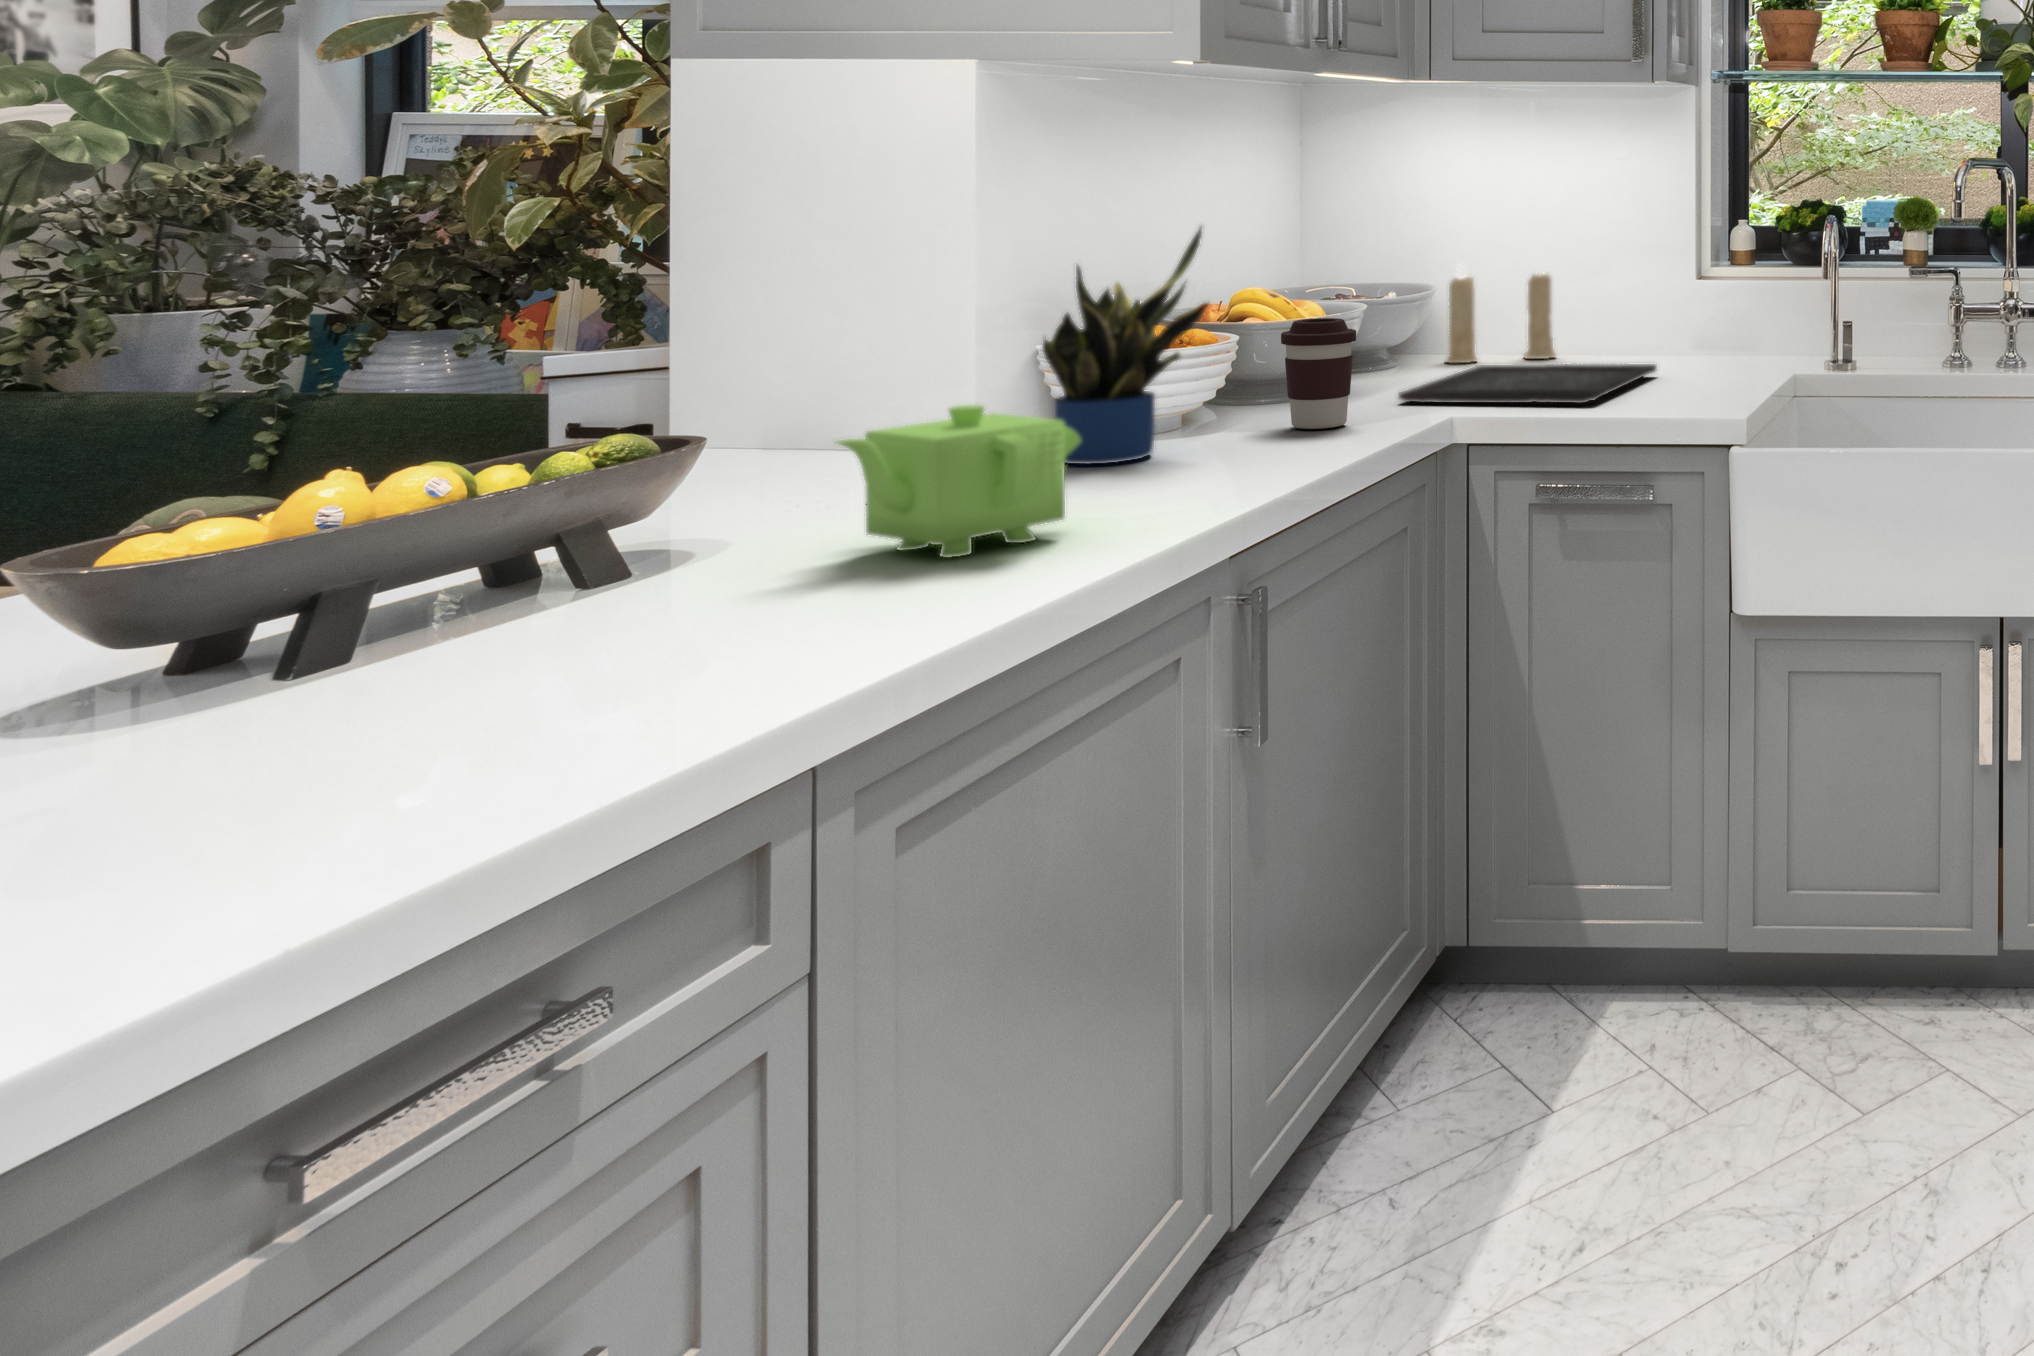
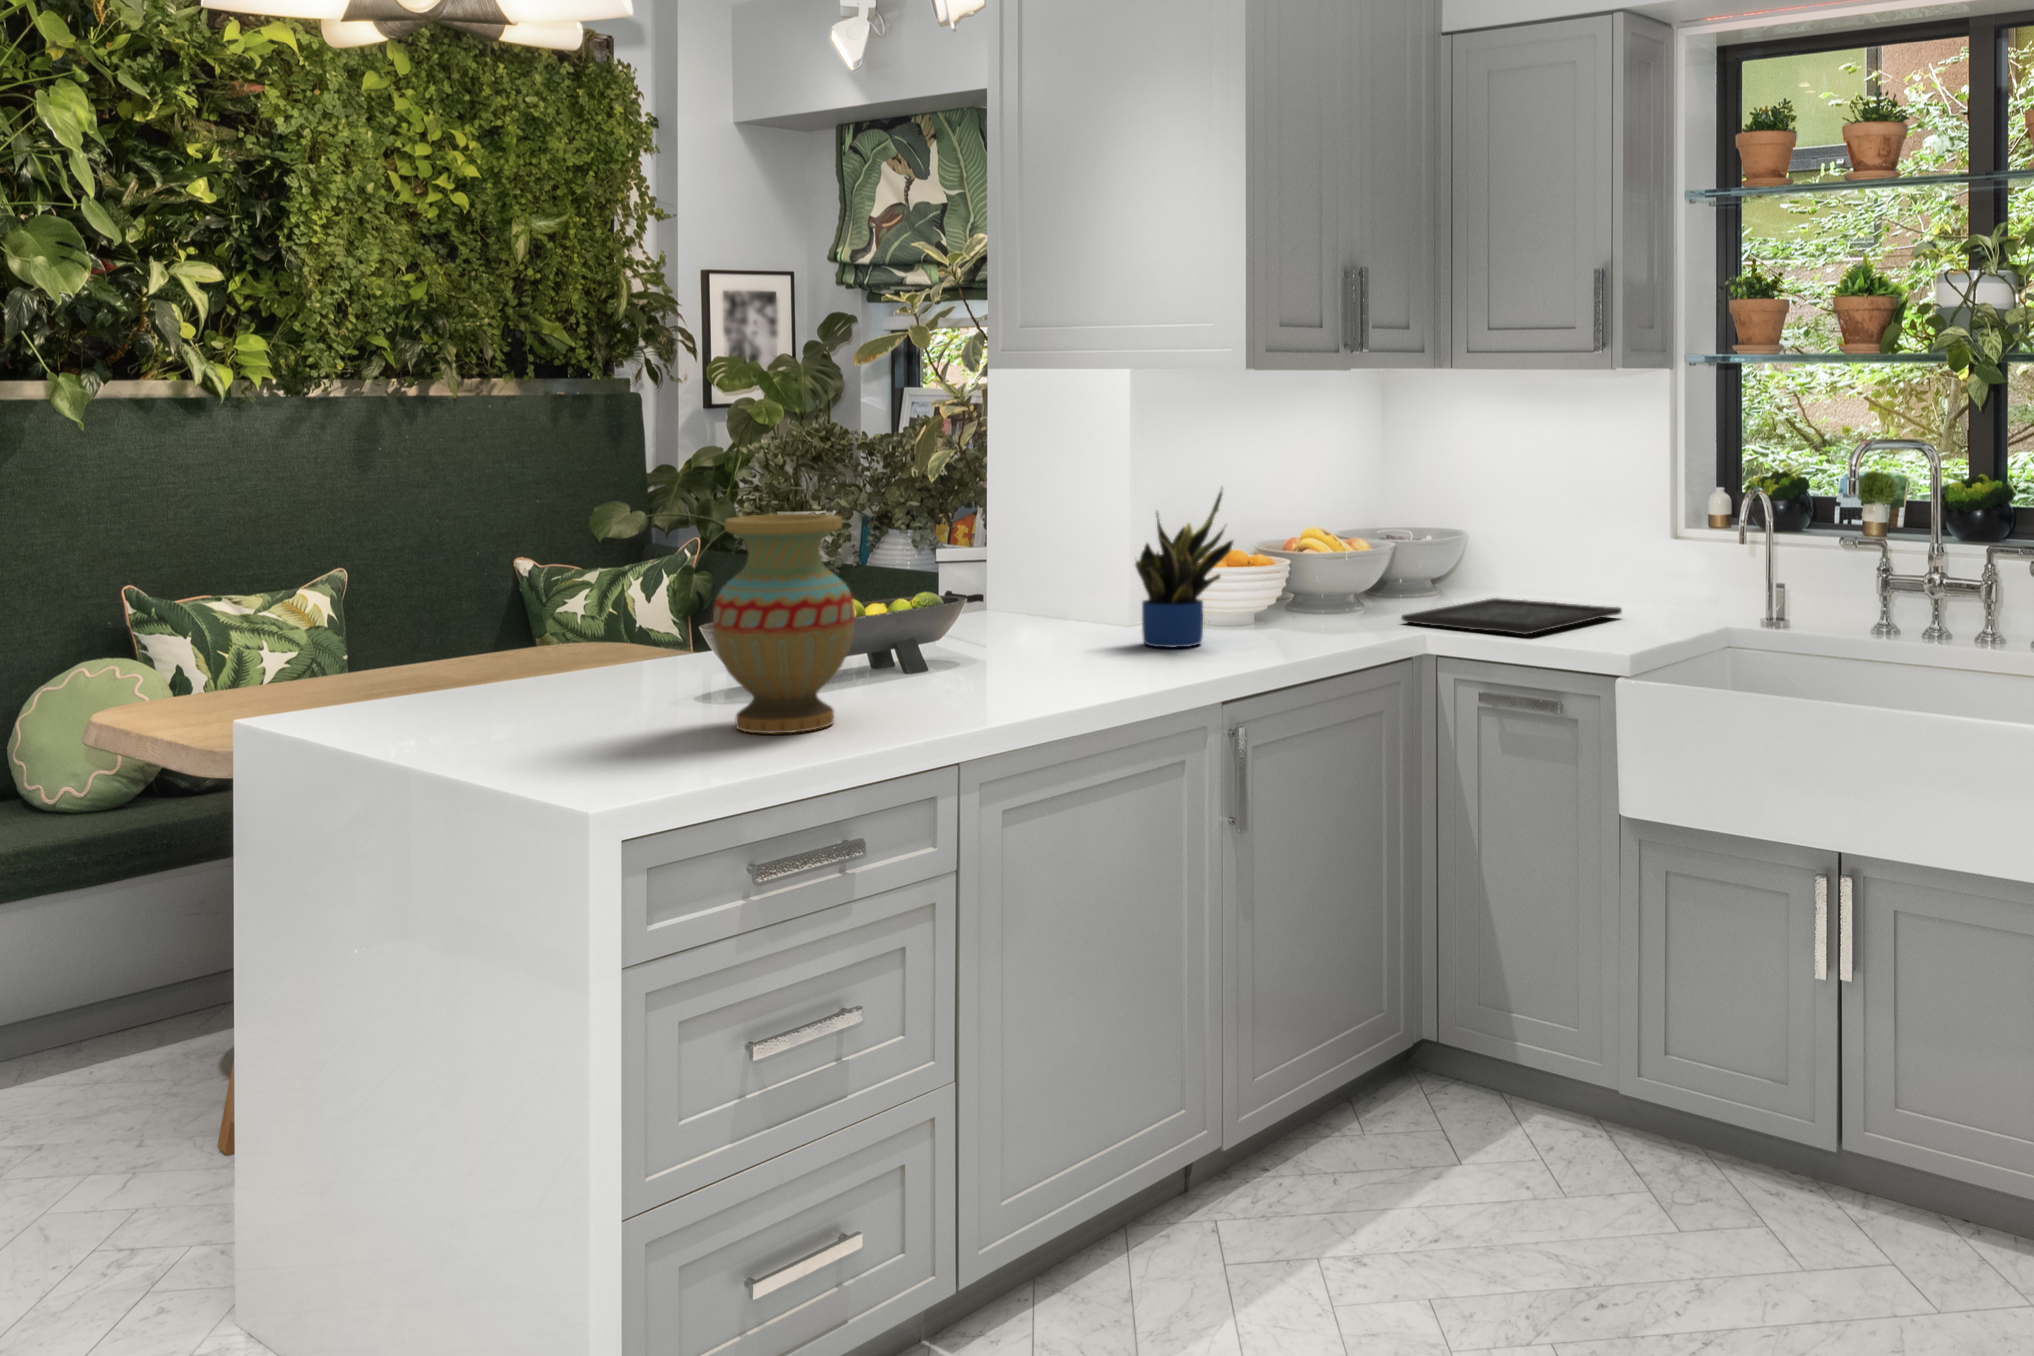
candle: present [1447,265,1556,363] -> none [1484,512,1574,597]
vase: none [343,275,680,697] -> present [713,514,855,734]
coffee cup: present [1281,318,1356,429] -> none [1300,555,1352,637]
teapot: present [837,405,1081,557] -> none [959,600,1107,694]

